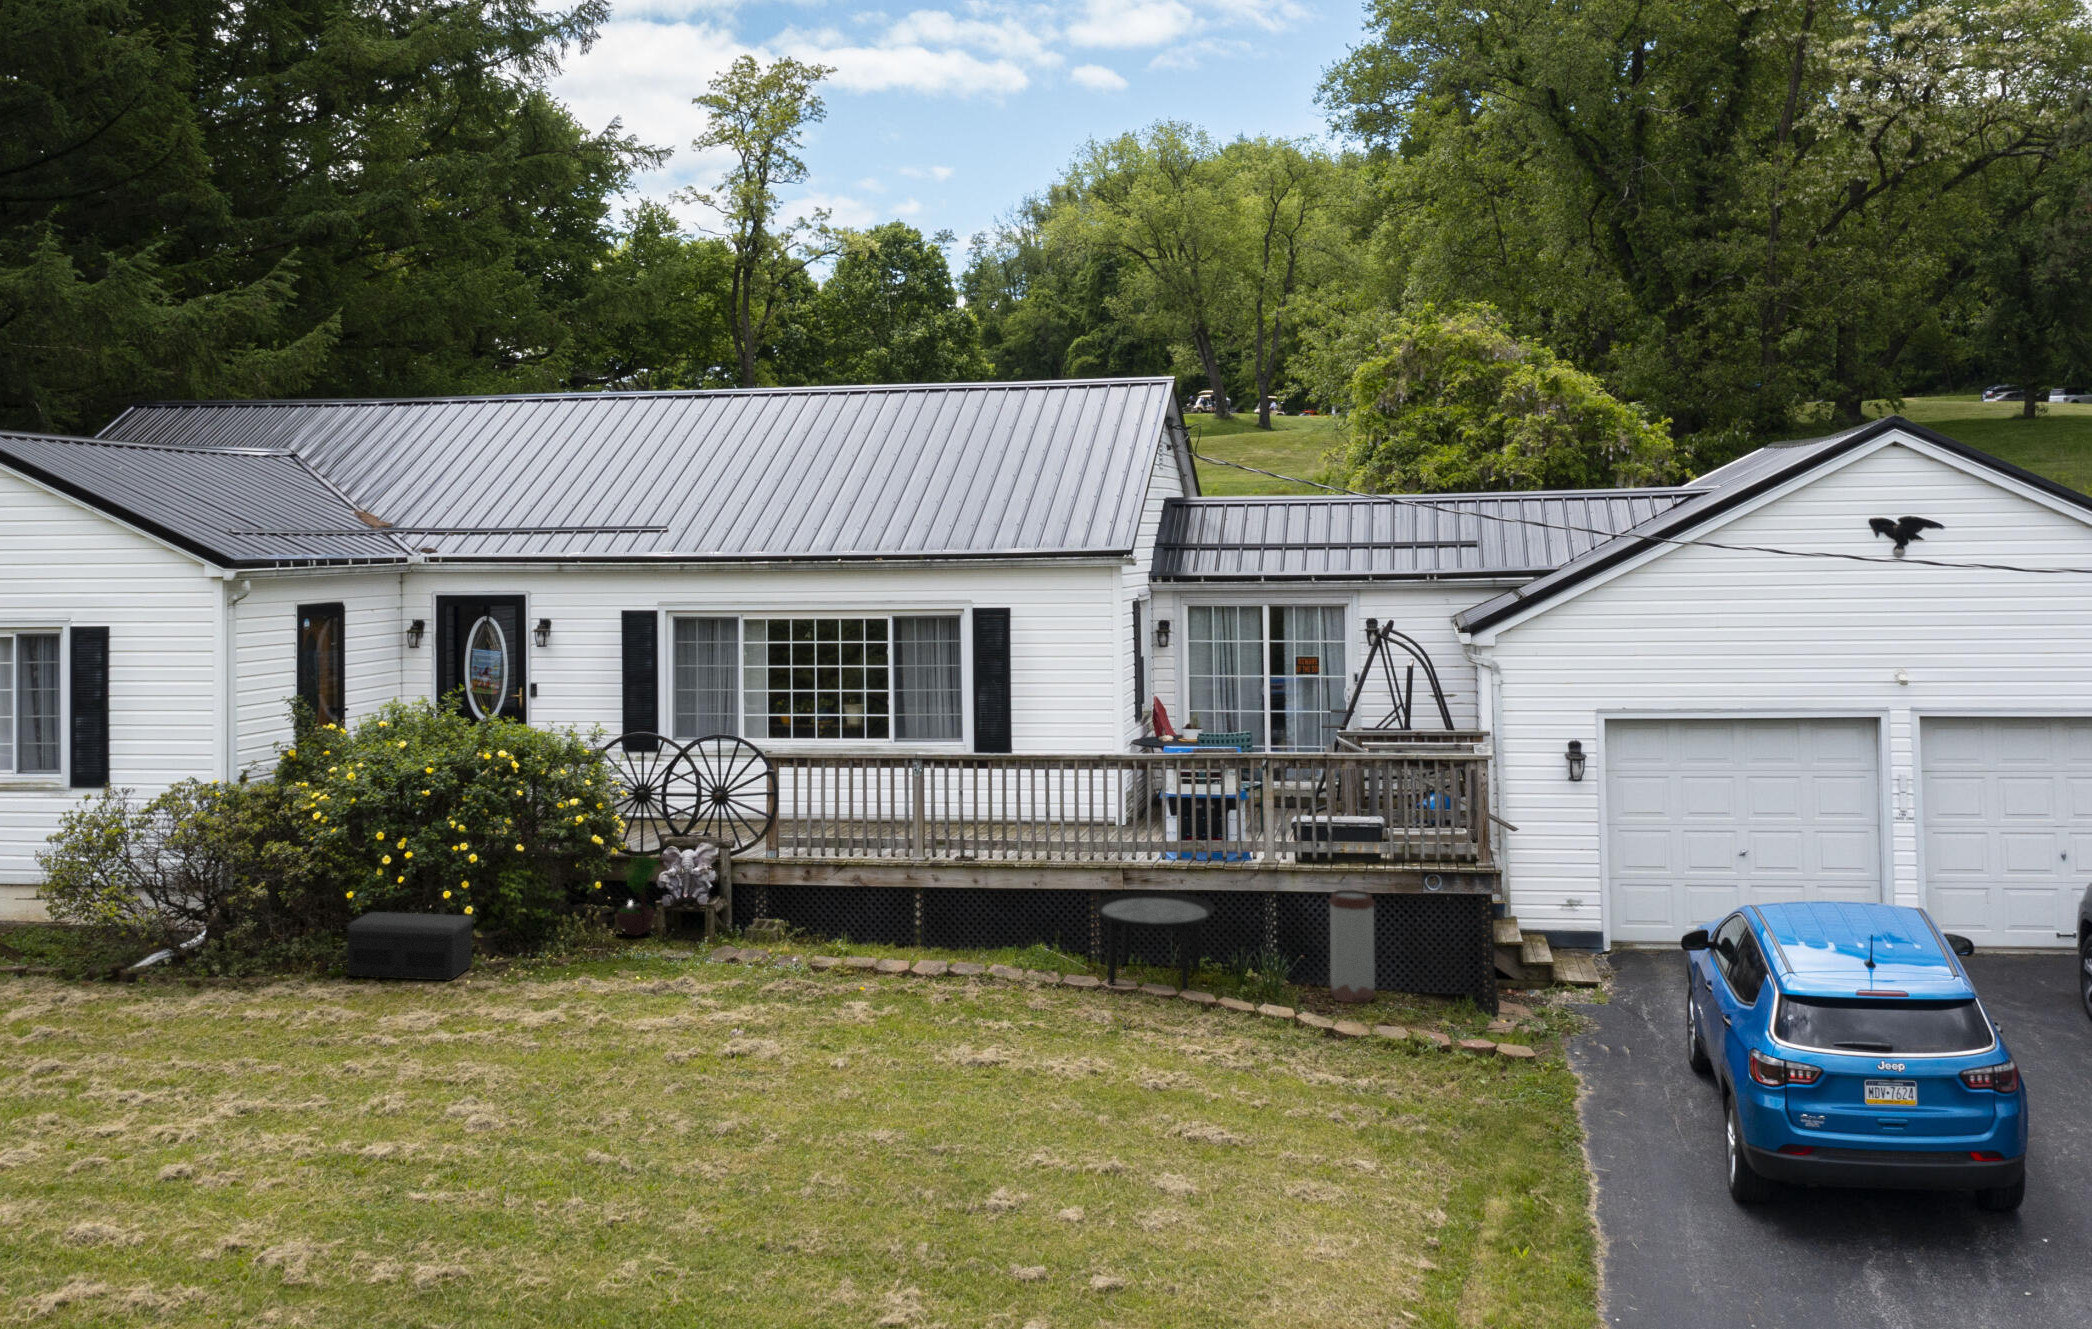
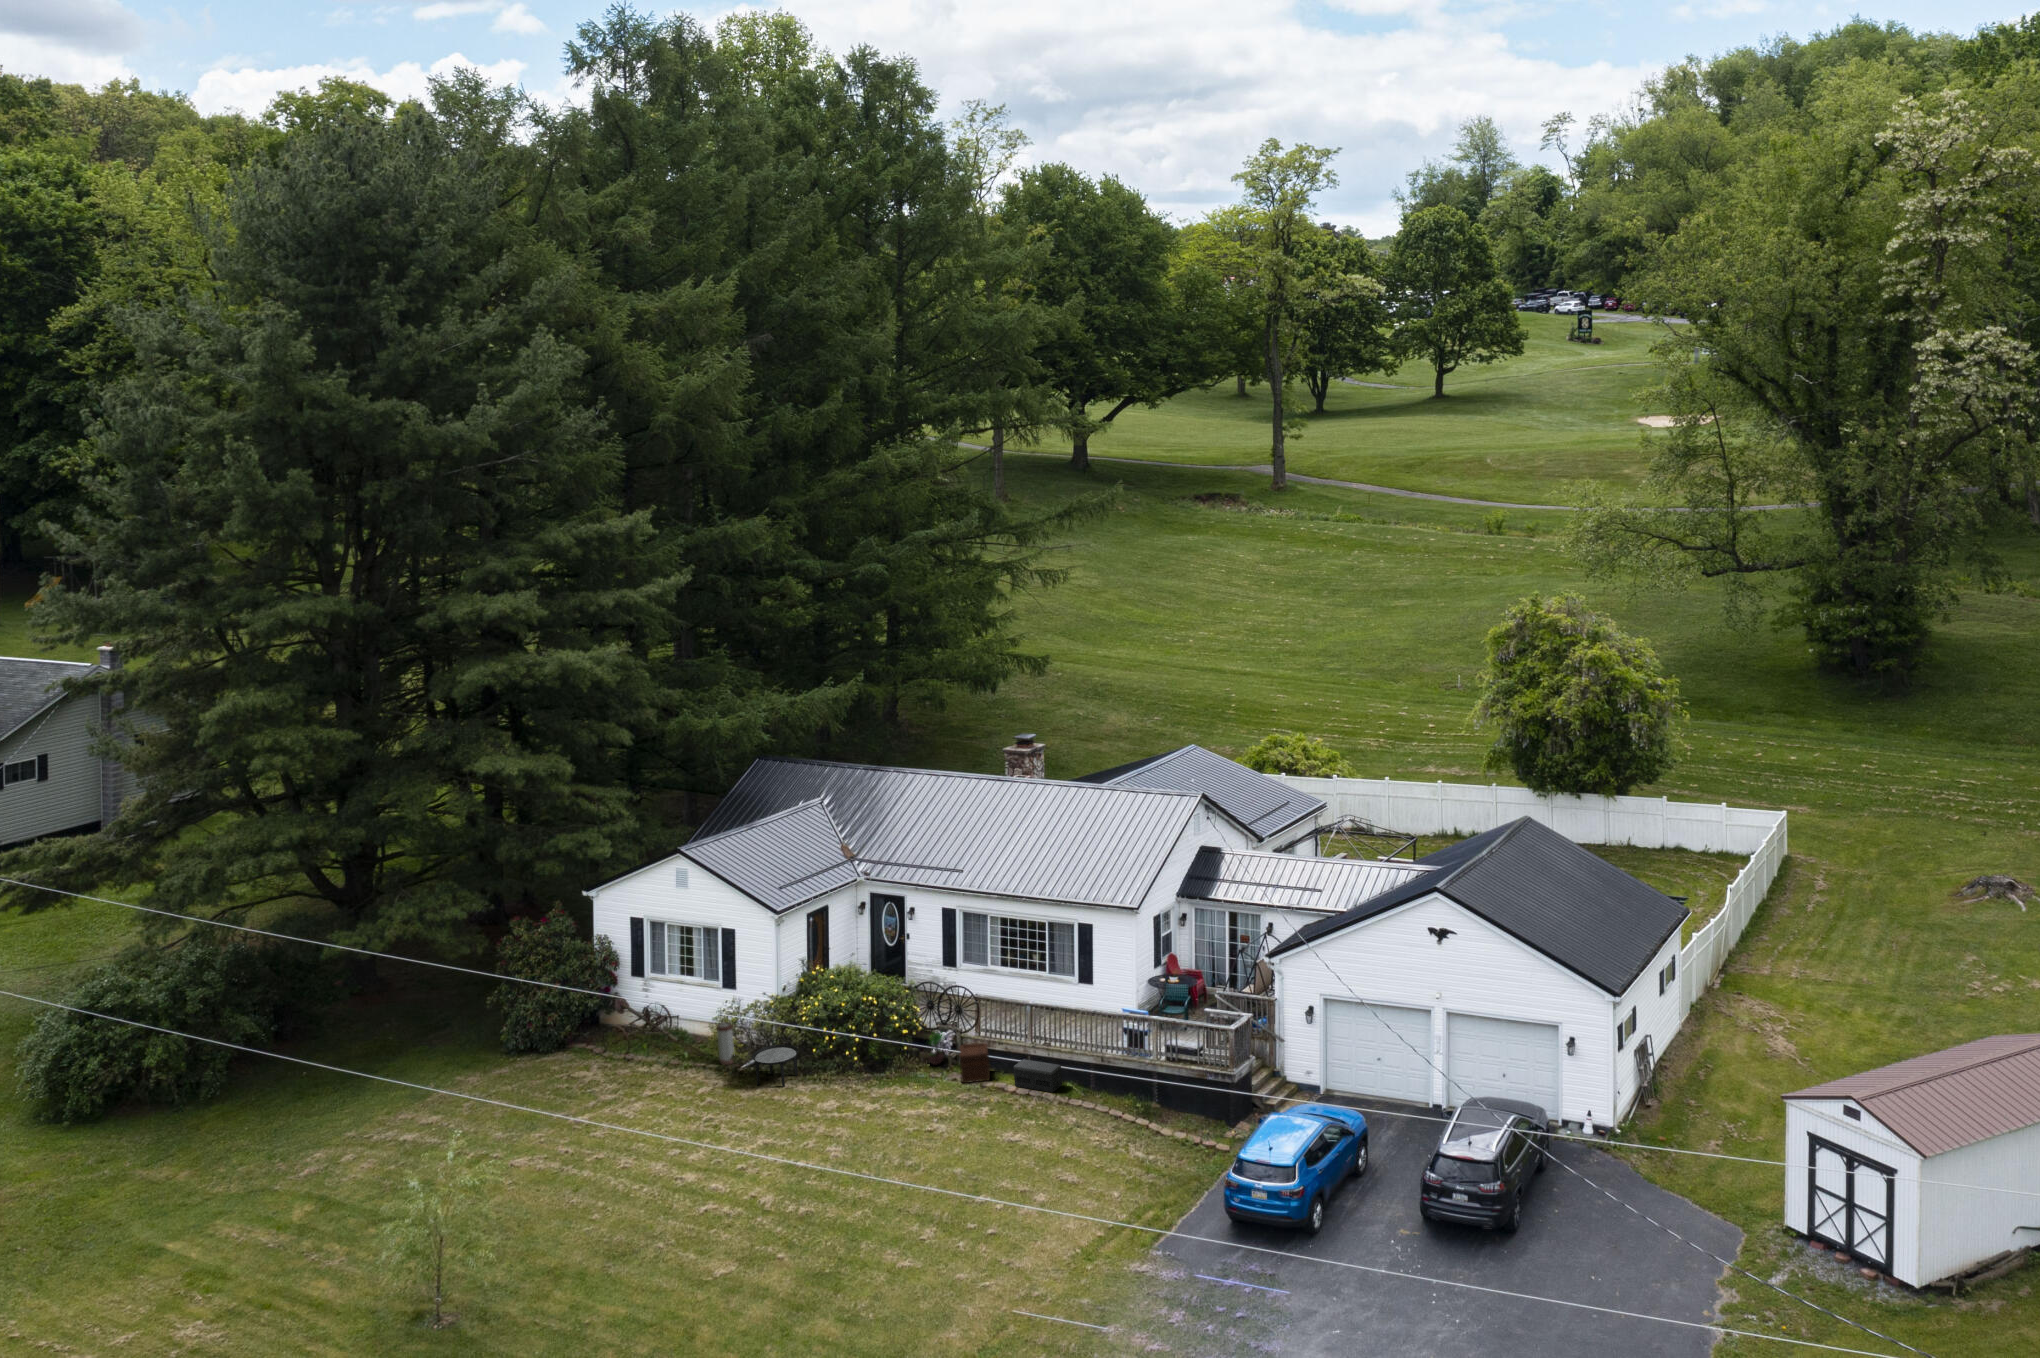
wooden crate: none [712,870,796,961] -> present [960,1042,990,1083]
trash can: present [1329,890,1376,1003] -> present [717,1022,735,1065]
round table: present [1095,891,1214,991] -> present [752,1044,799,1087]
storage bench: present [347,912,473,980] -> present [1014,1059,1062,1092]

